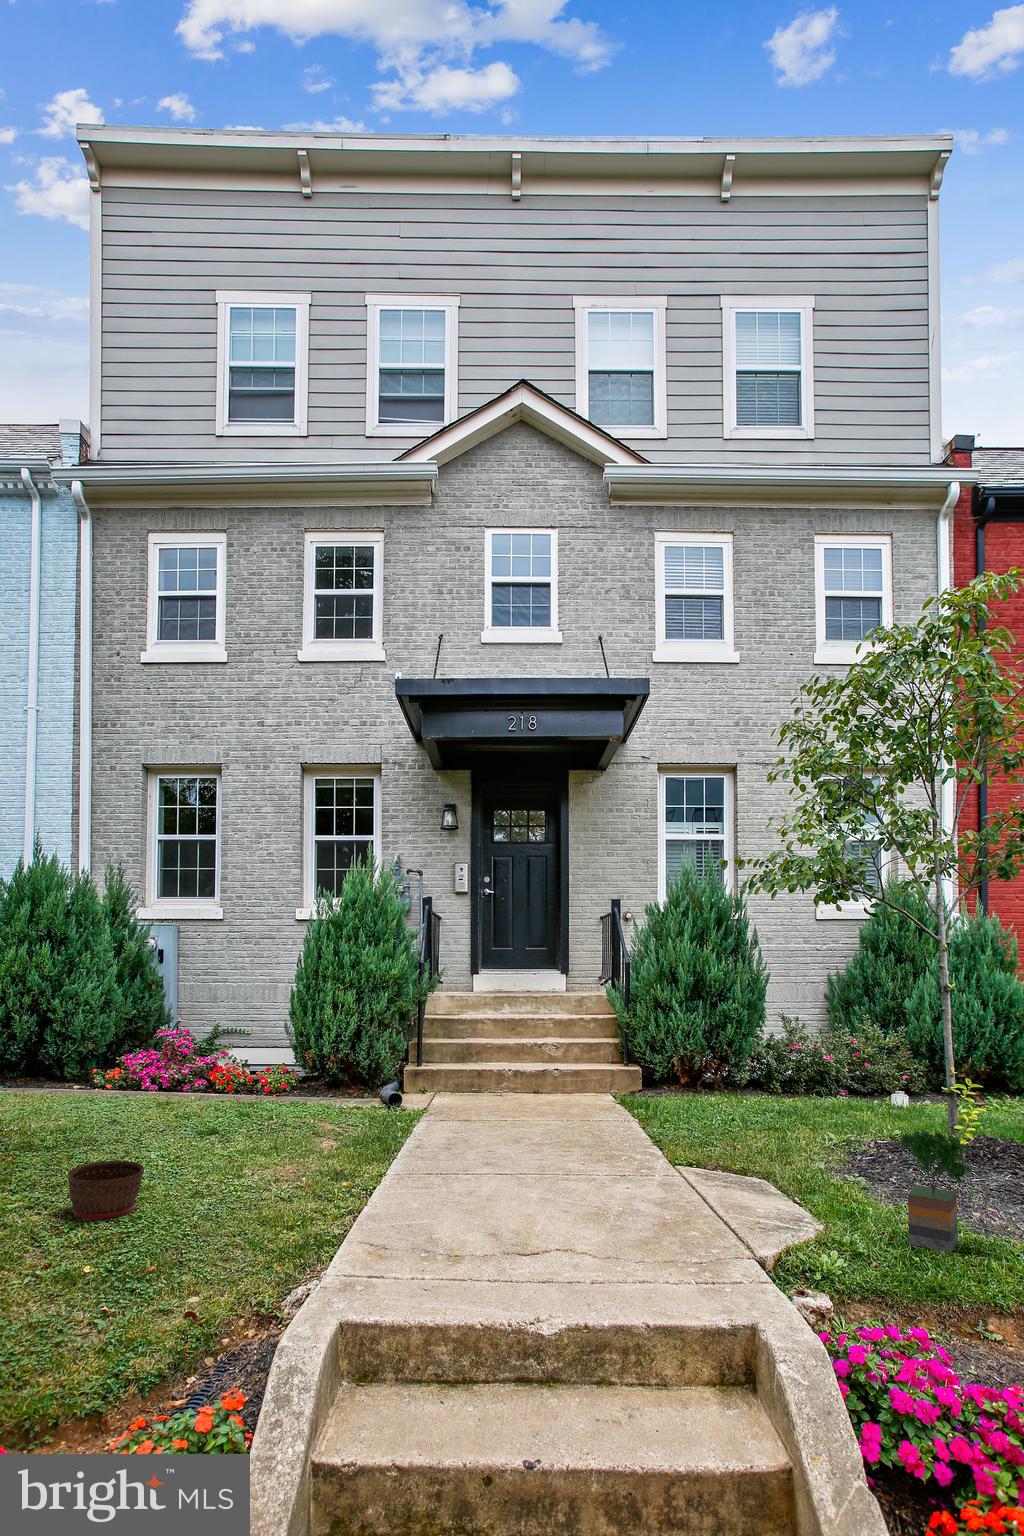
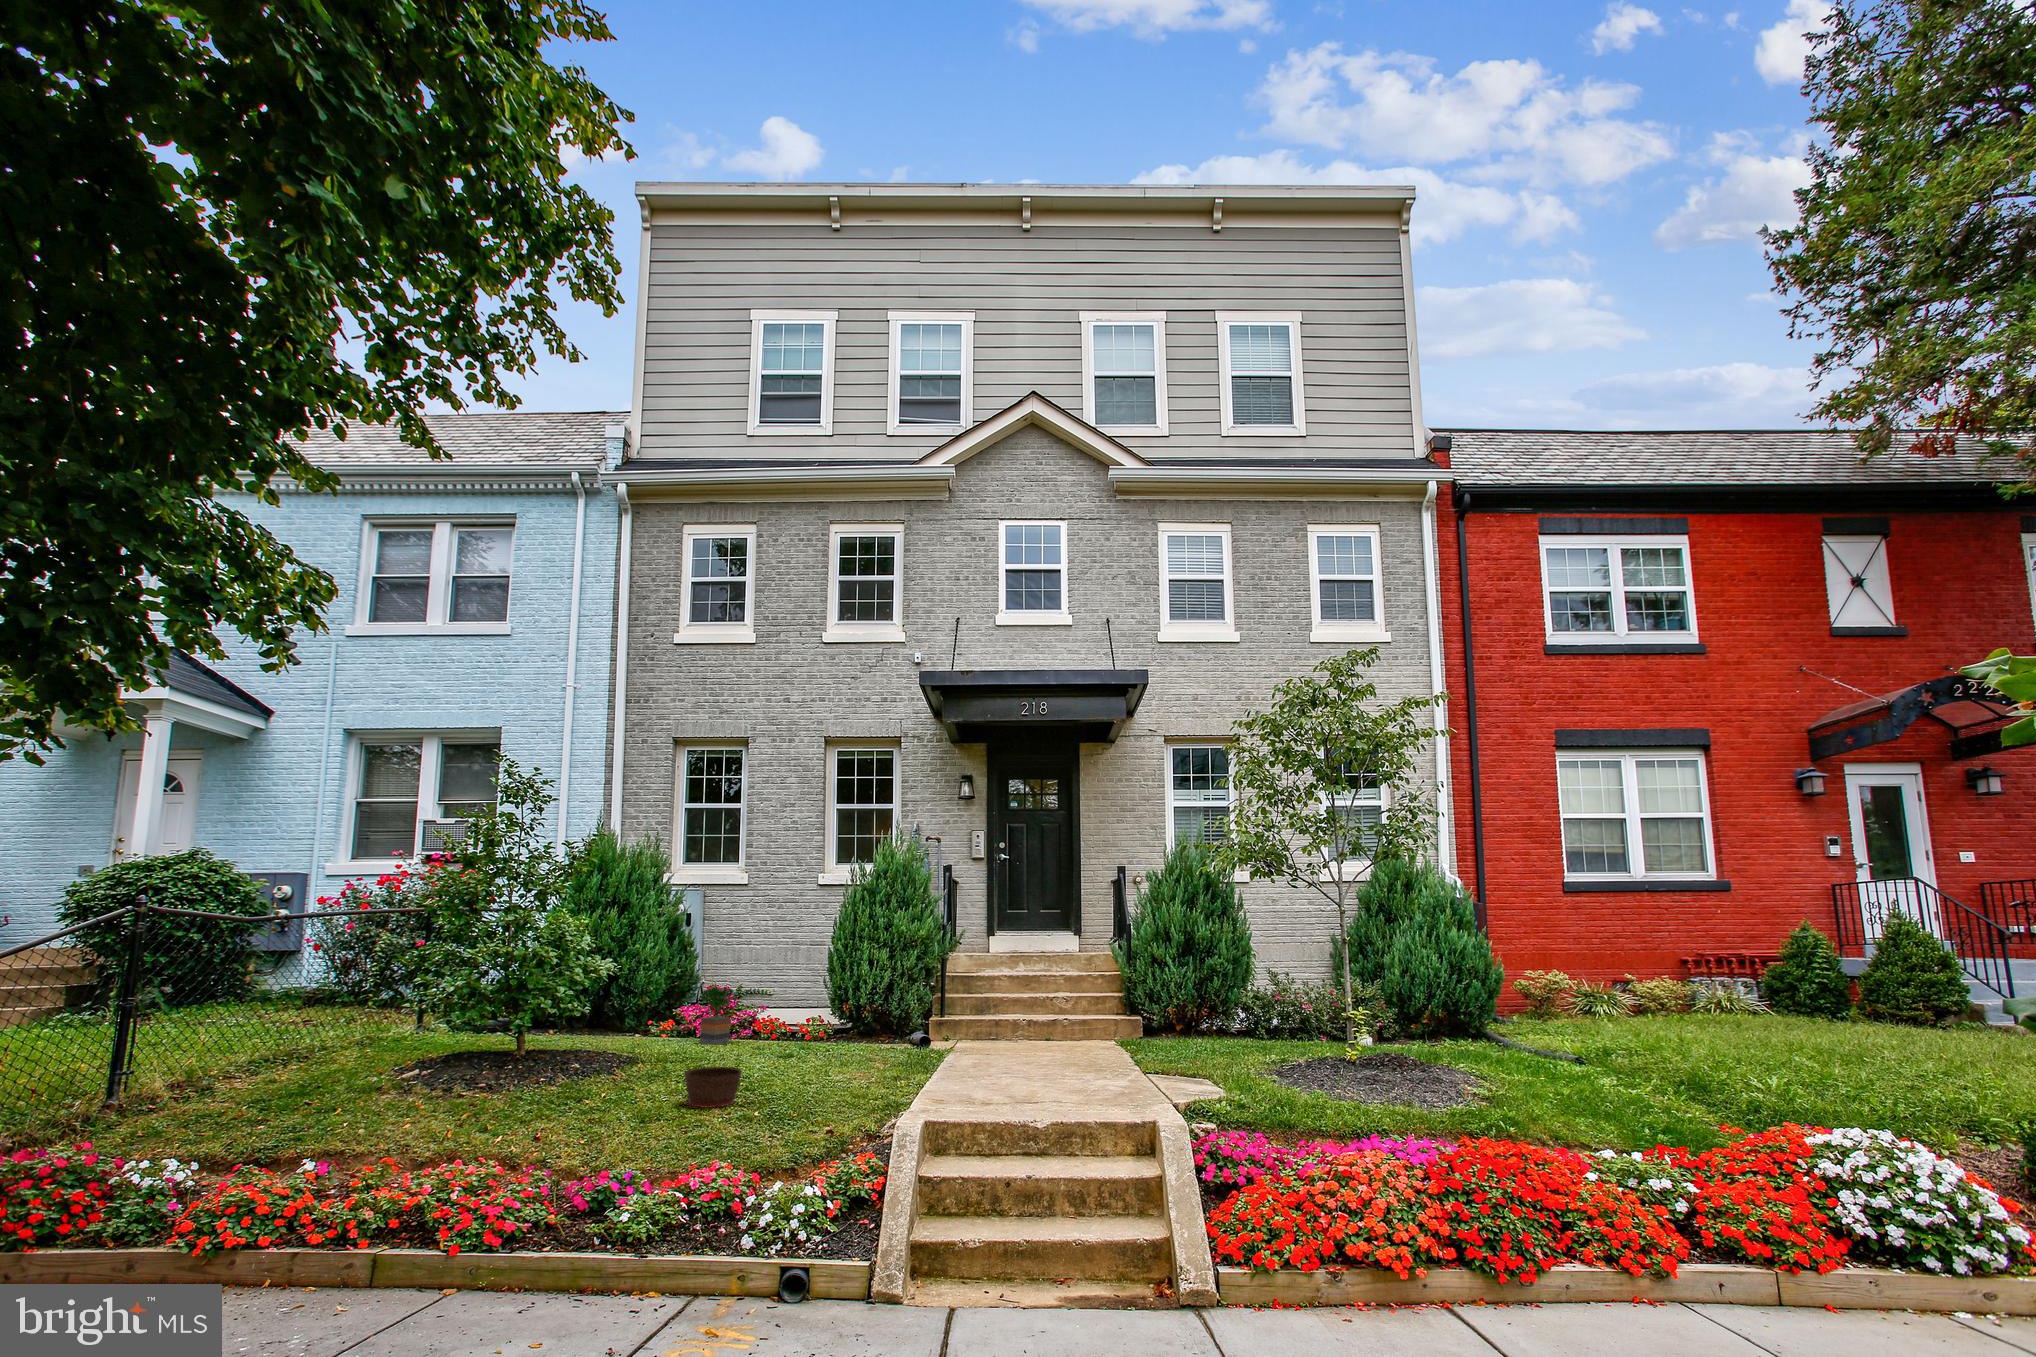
potted tree: present [899,1129,972,1252] -> present [700,987,737,1045]

